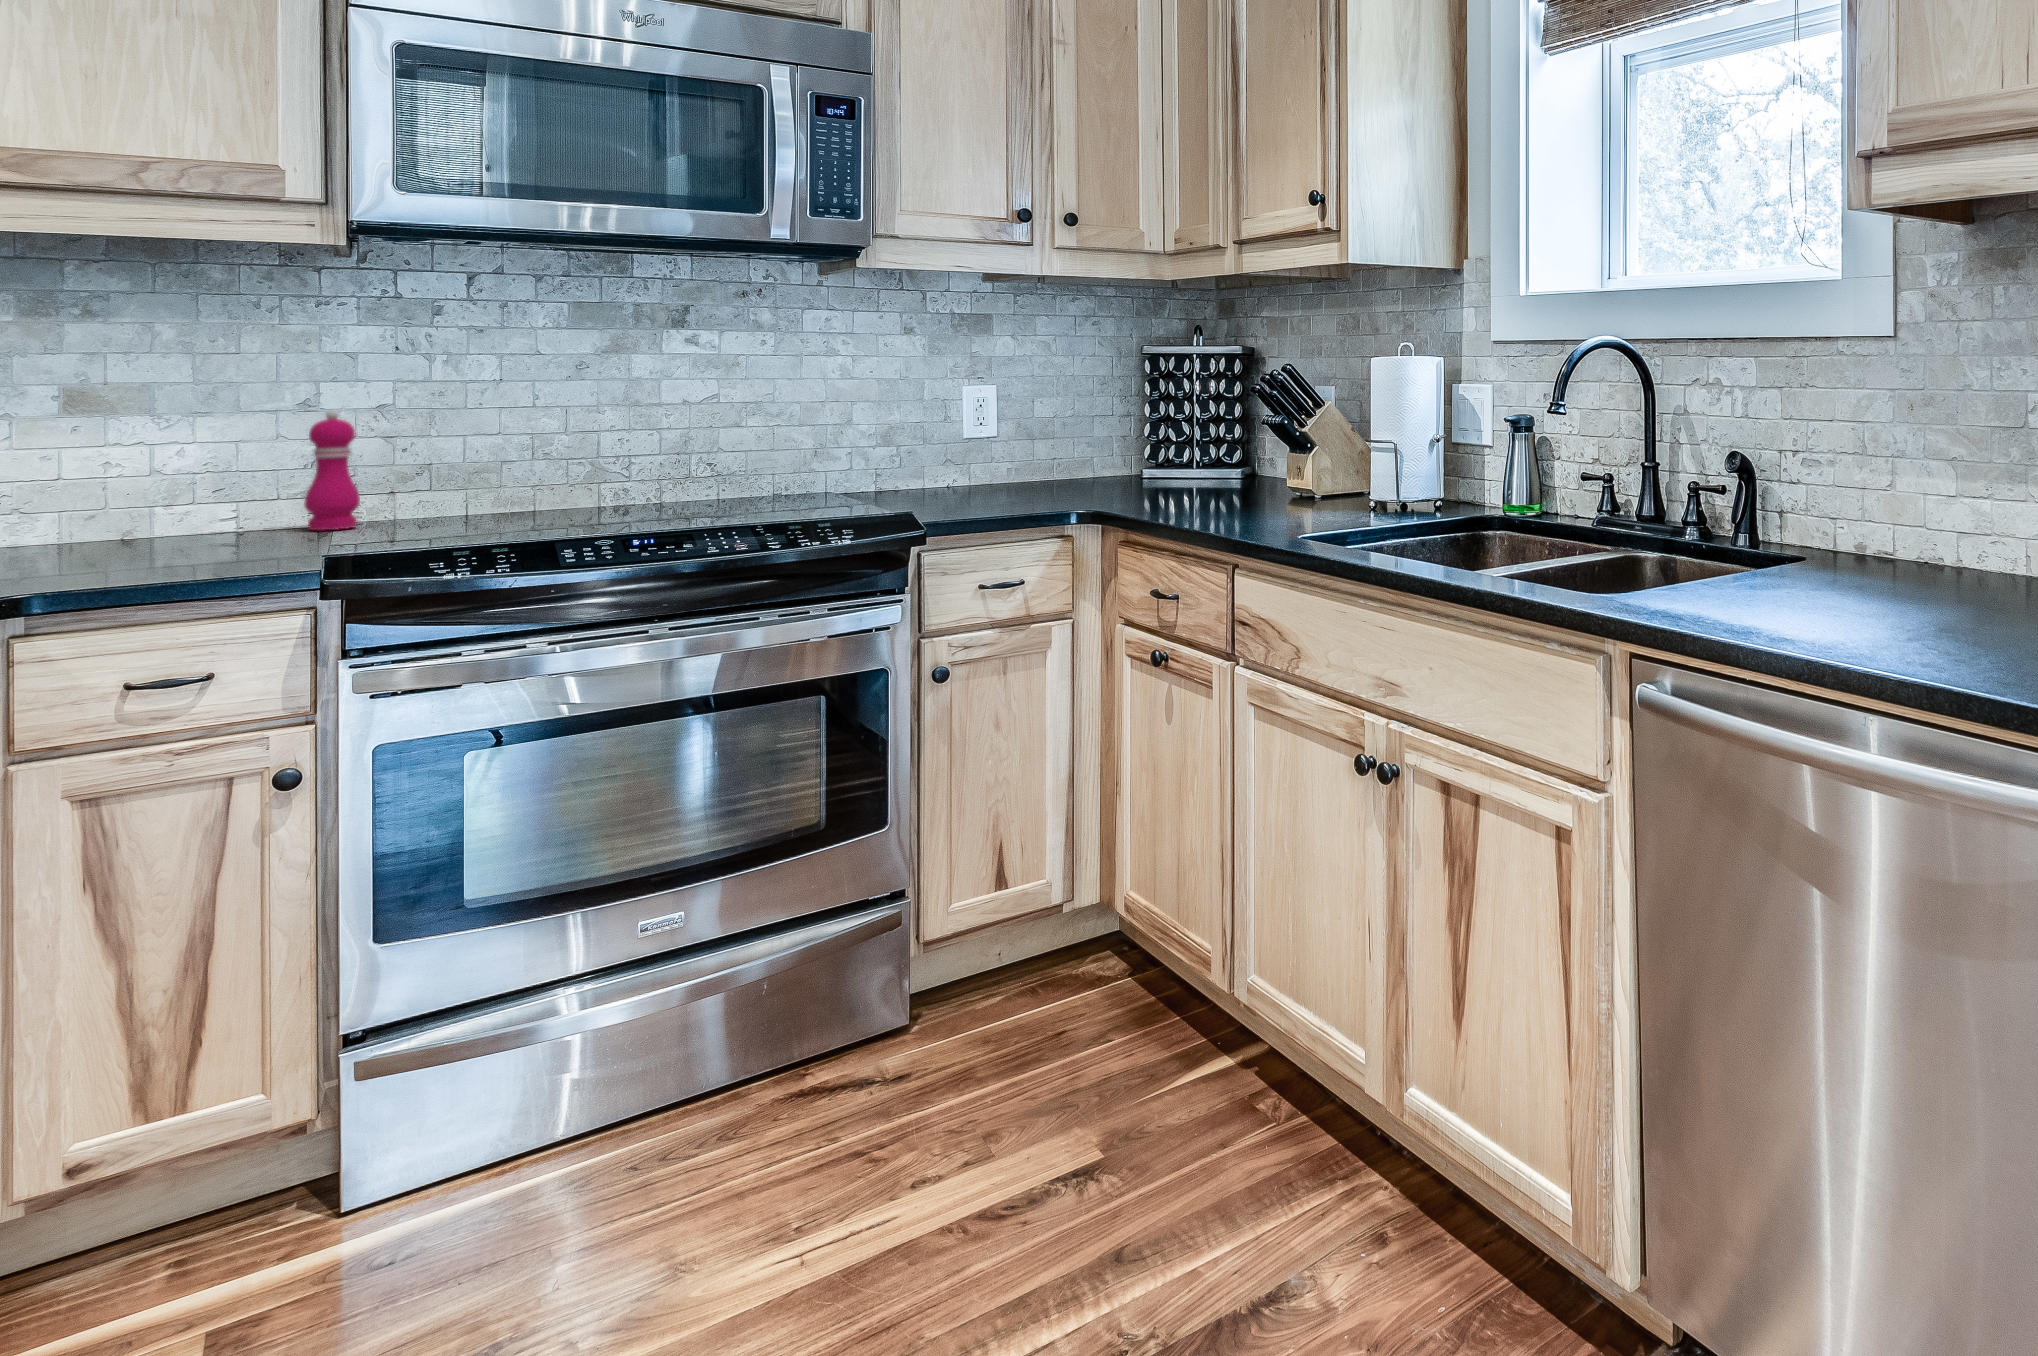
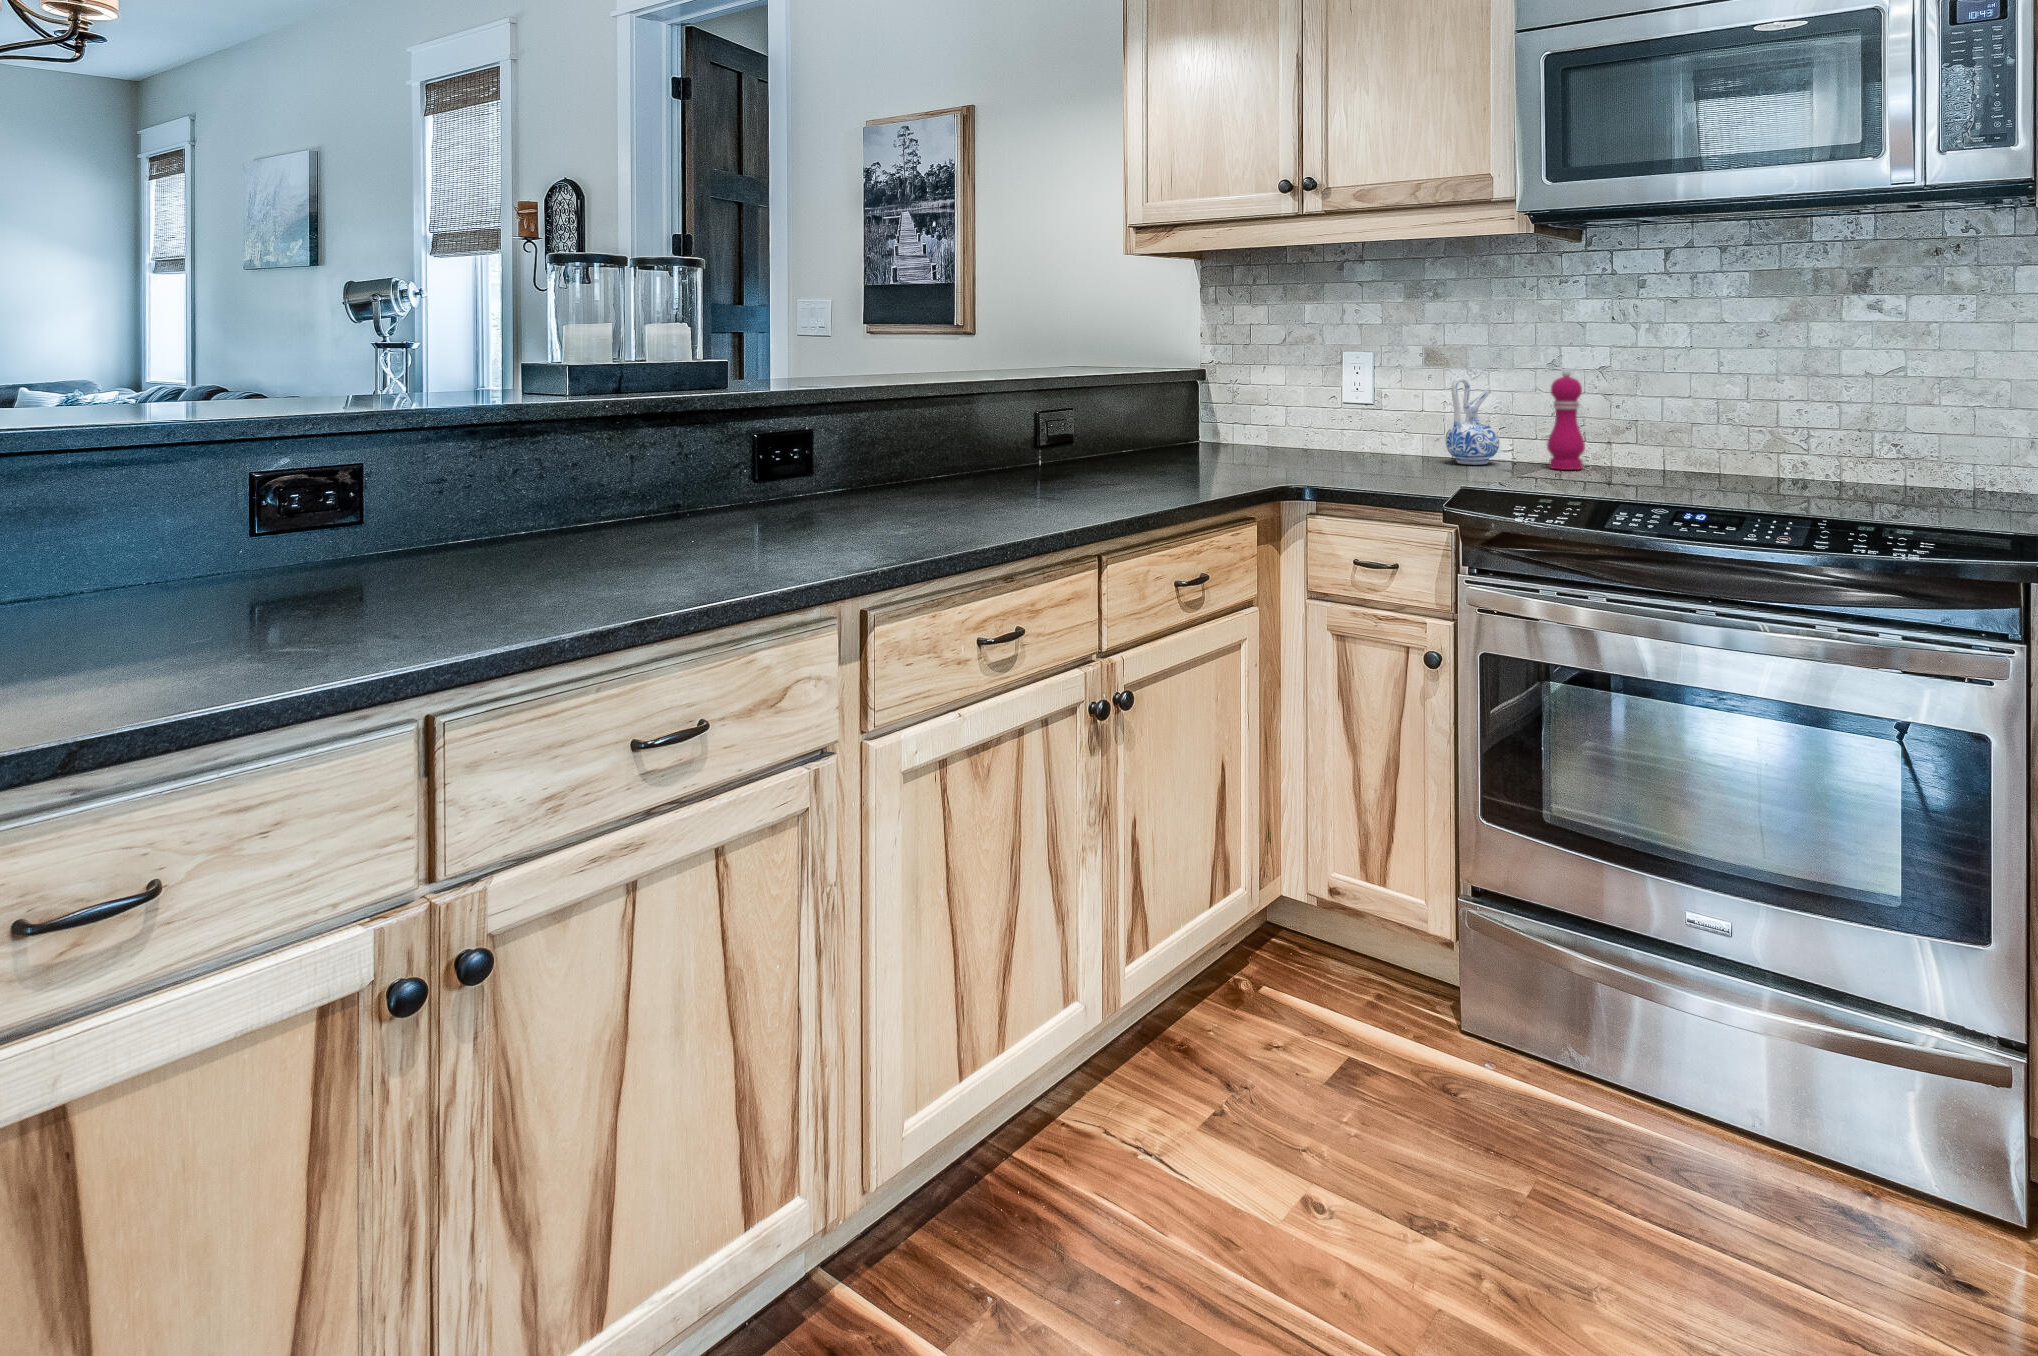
ceramic pitcher: none [132,427,226,541] -> present [1445,378,1499,465]

